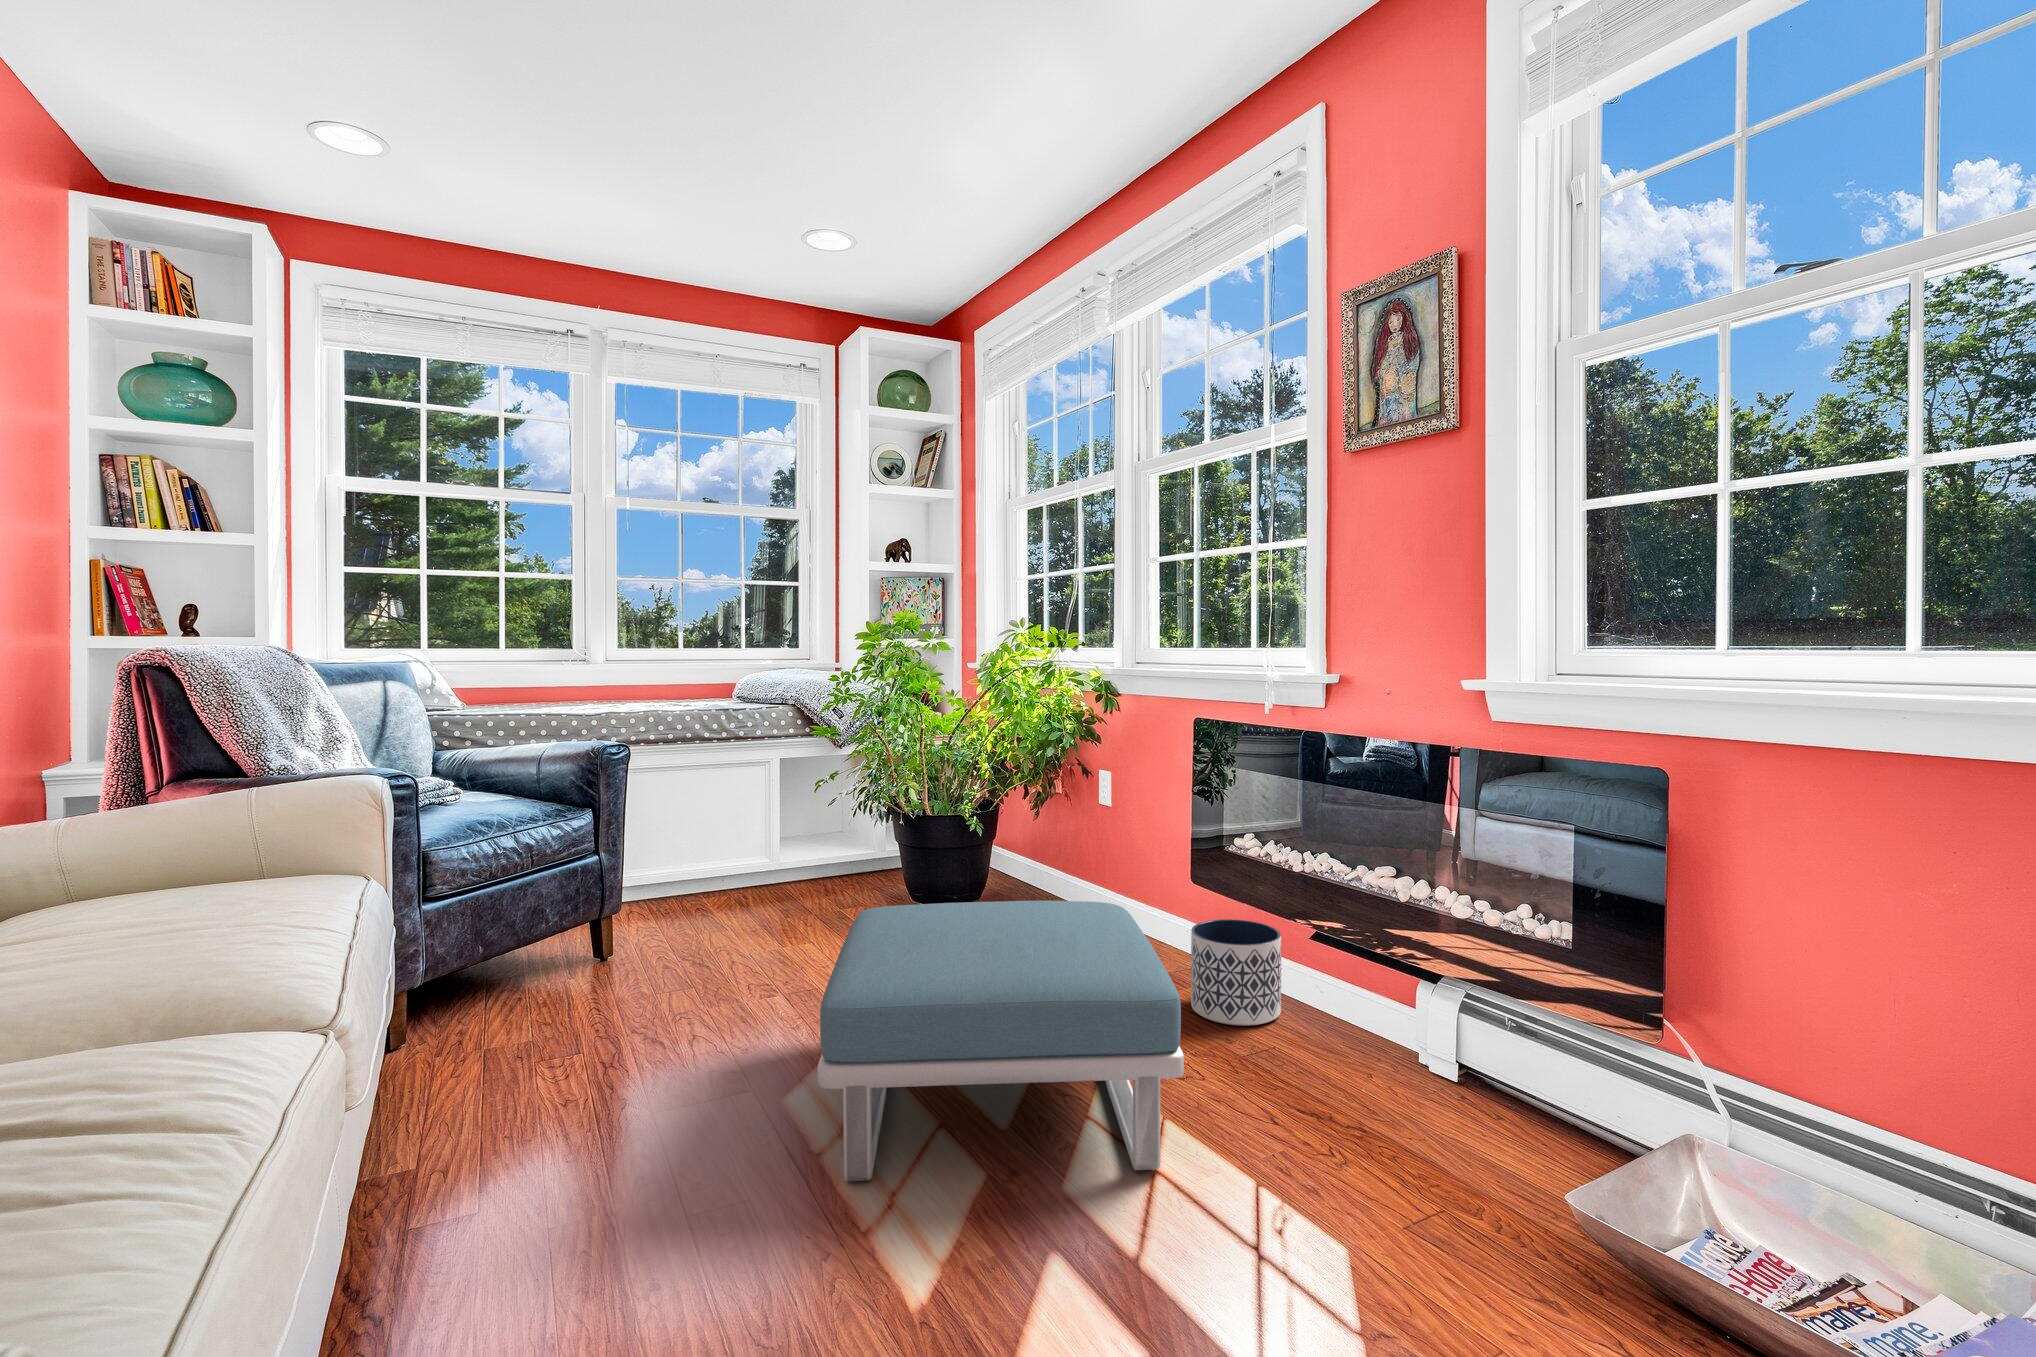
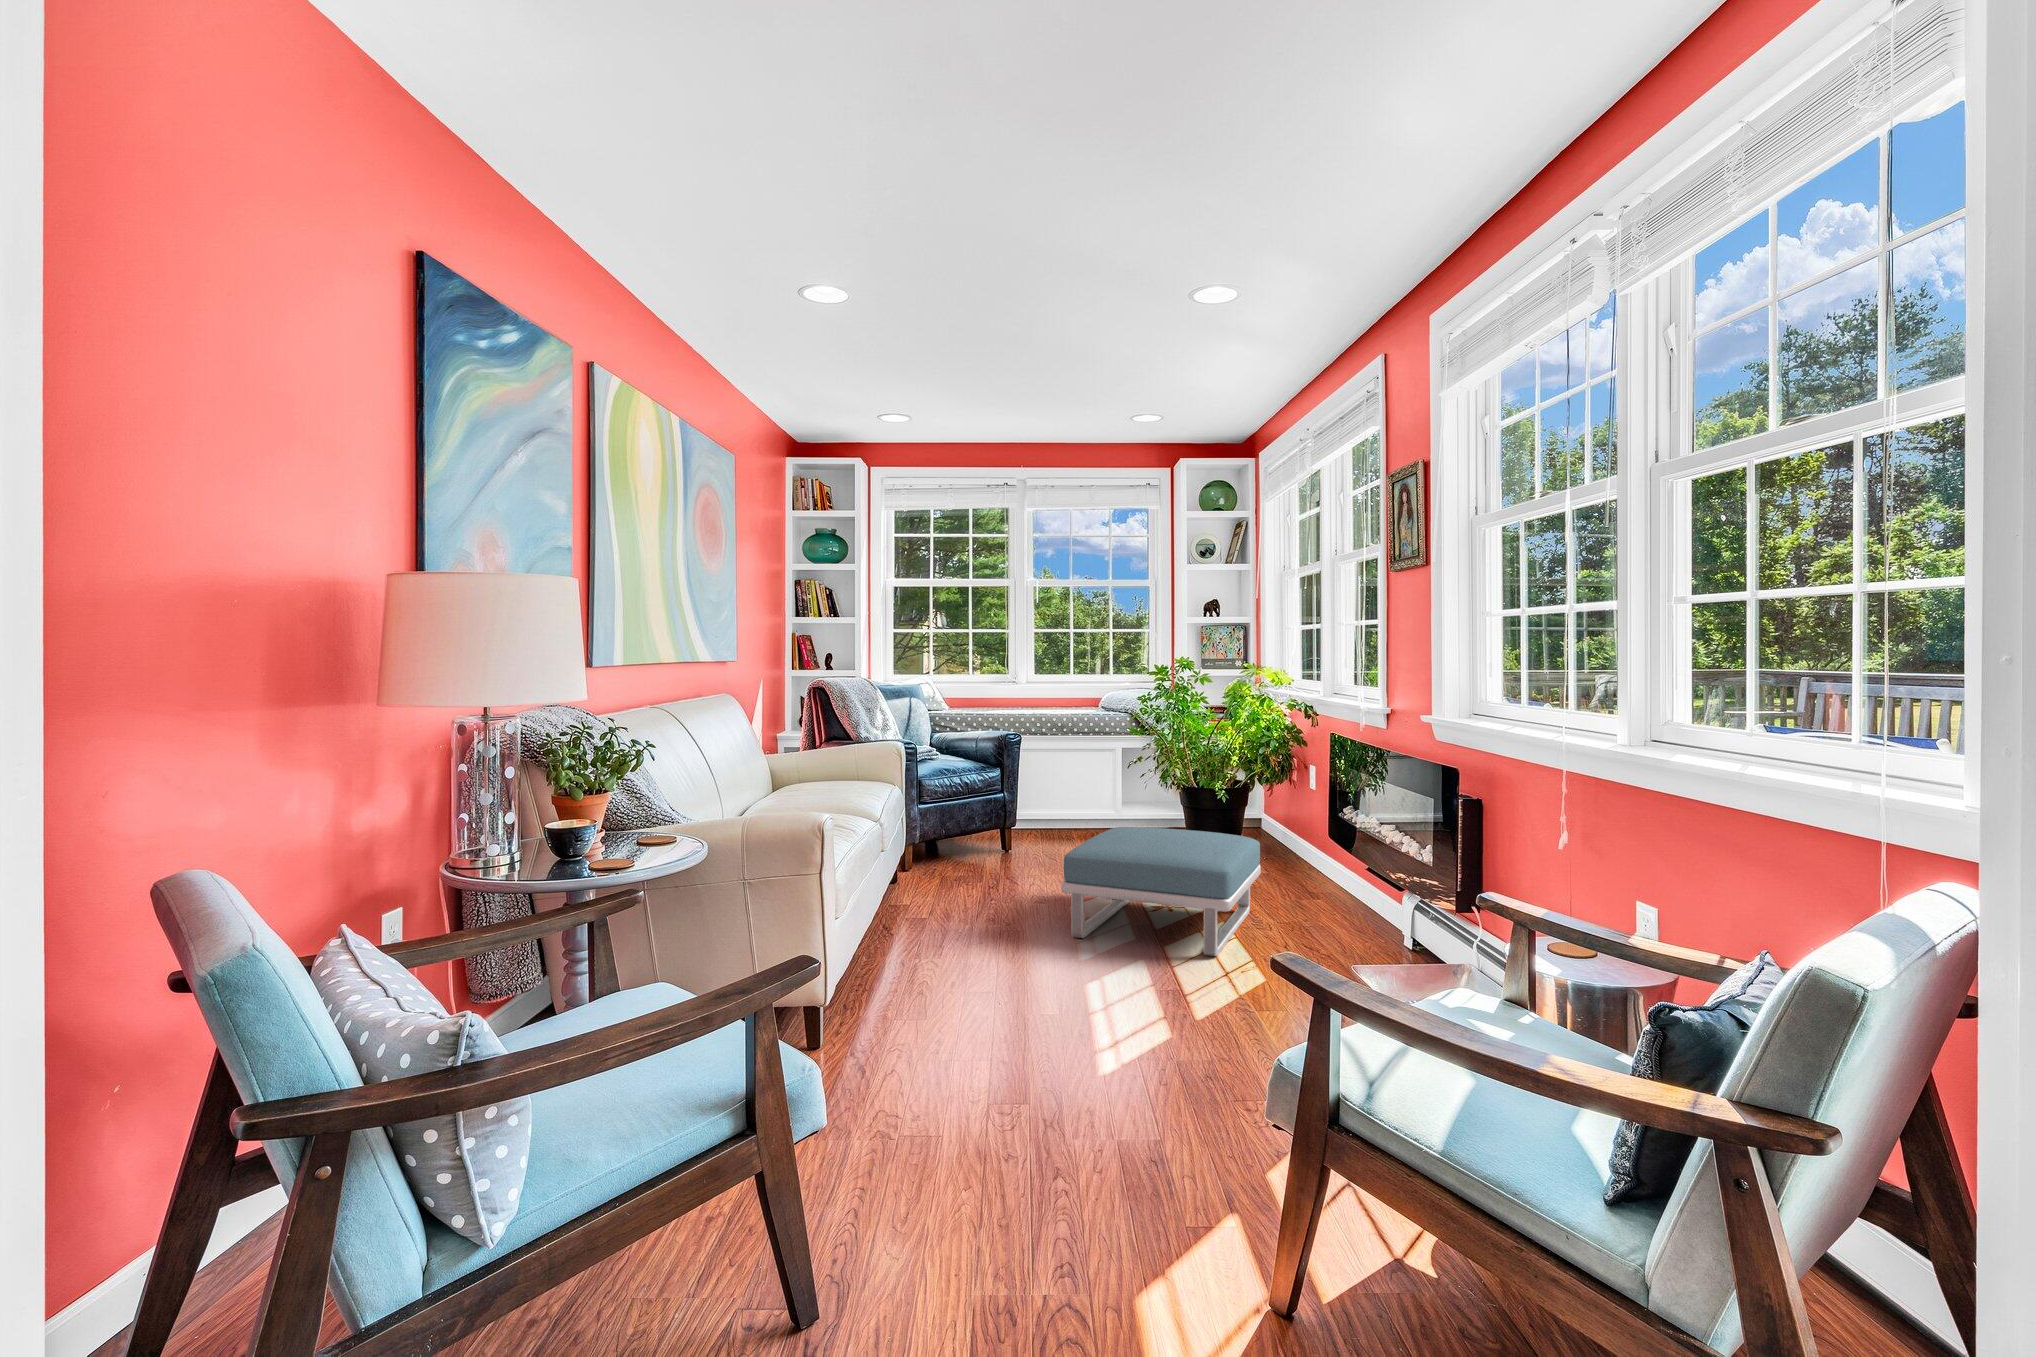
planter: present [1191,919,1281,1026] -> none [1312,860,1369,922]

